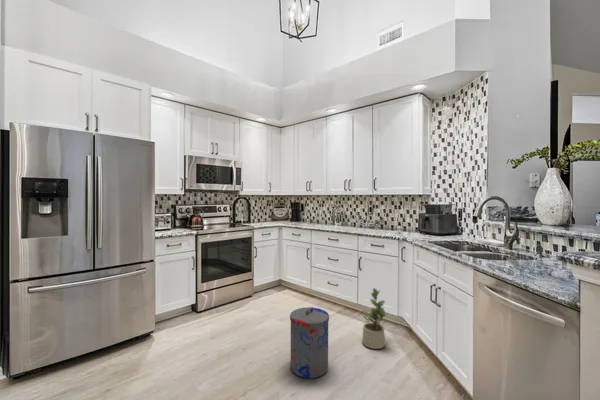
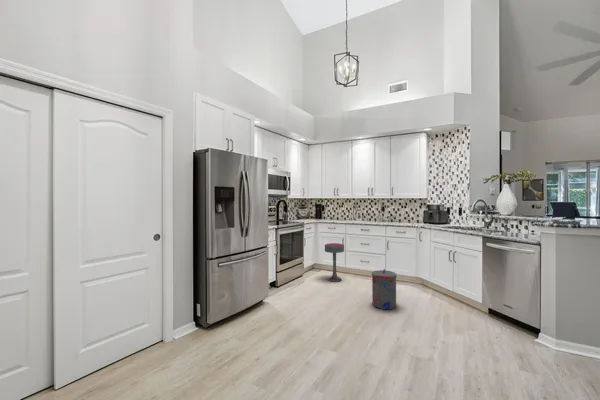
bar stool: none [271,256,298,311] -> present [325,243,344,282]
potted plant: present [362,288,385,349] -> none [401,258,420,294]

